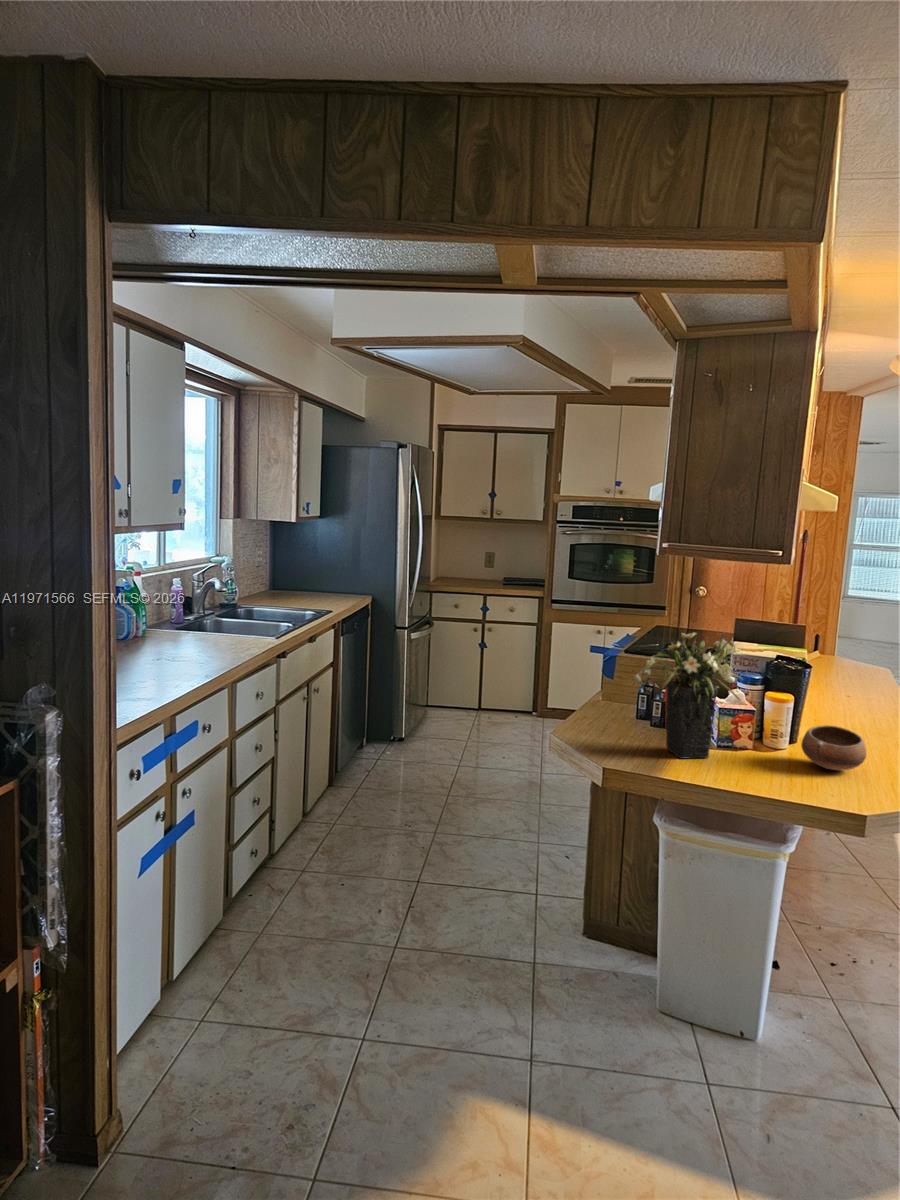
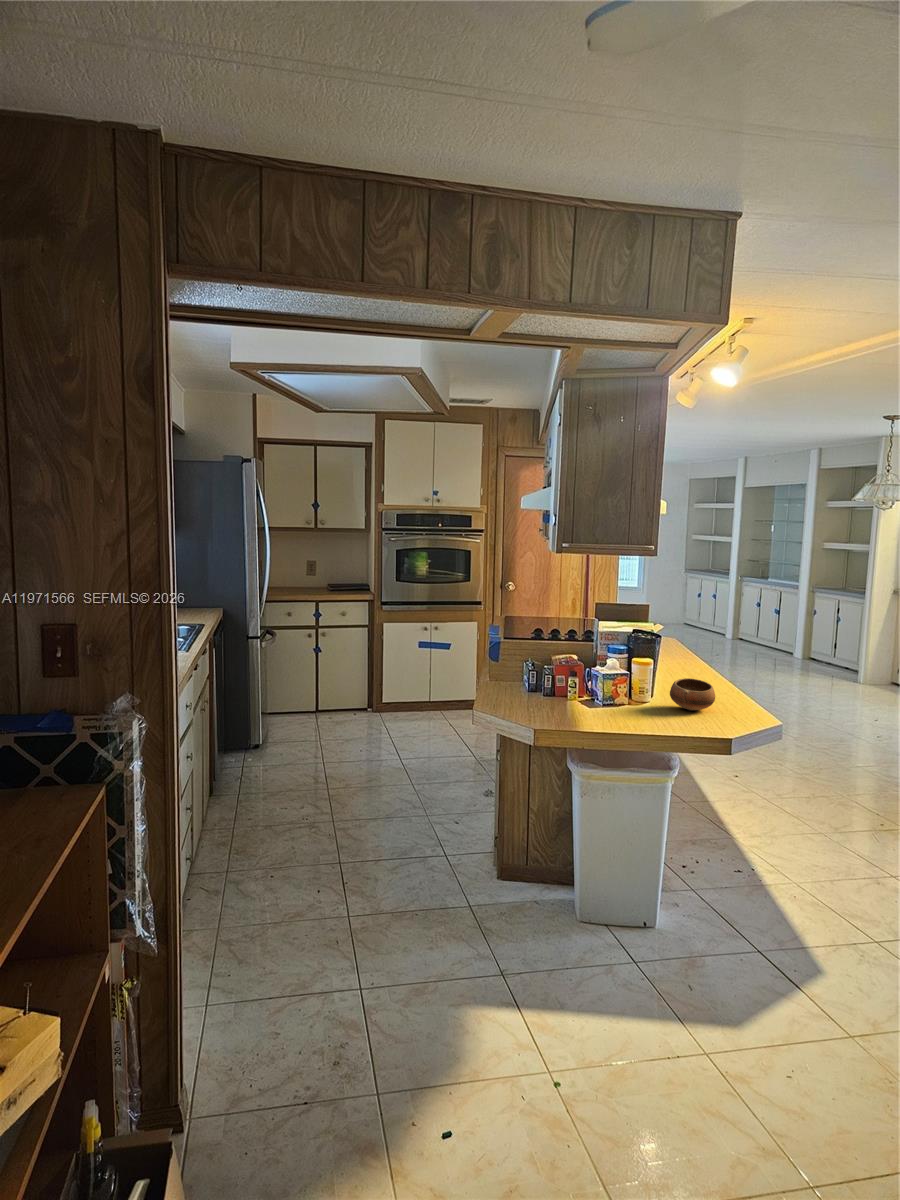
flower arrangement: present [634,633,743,759] -> none [553,614,638,715]

